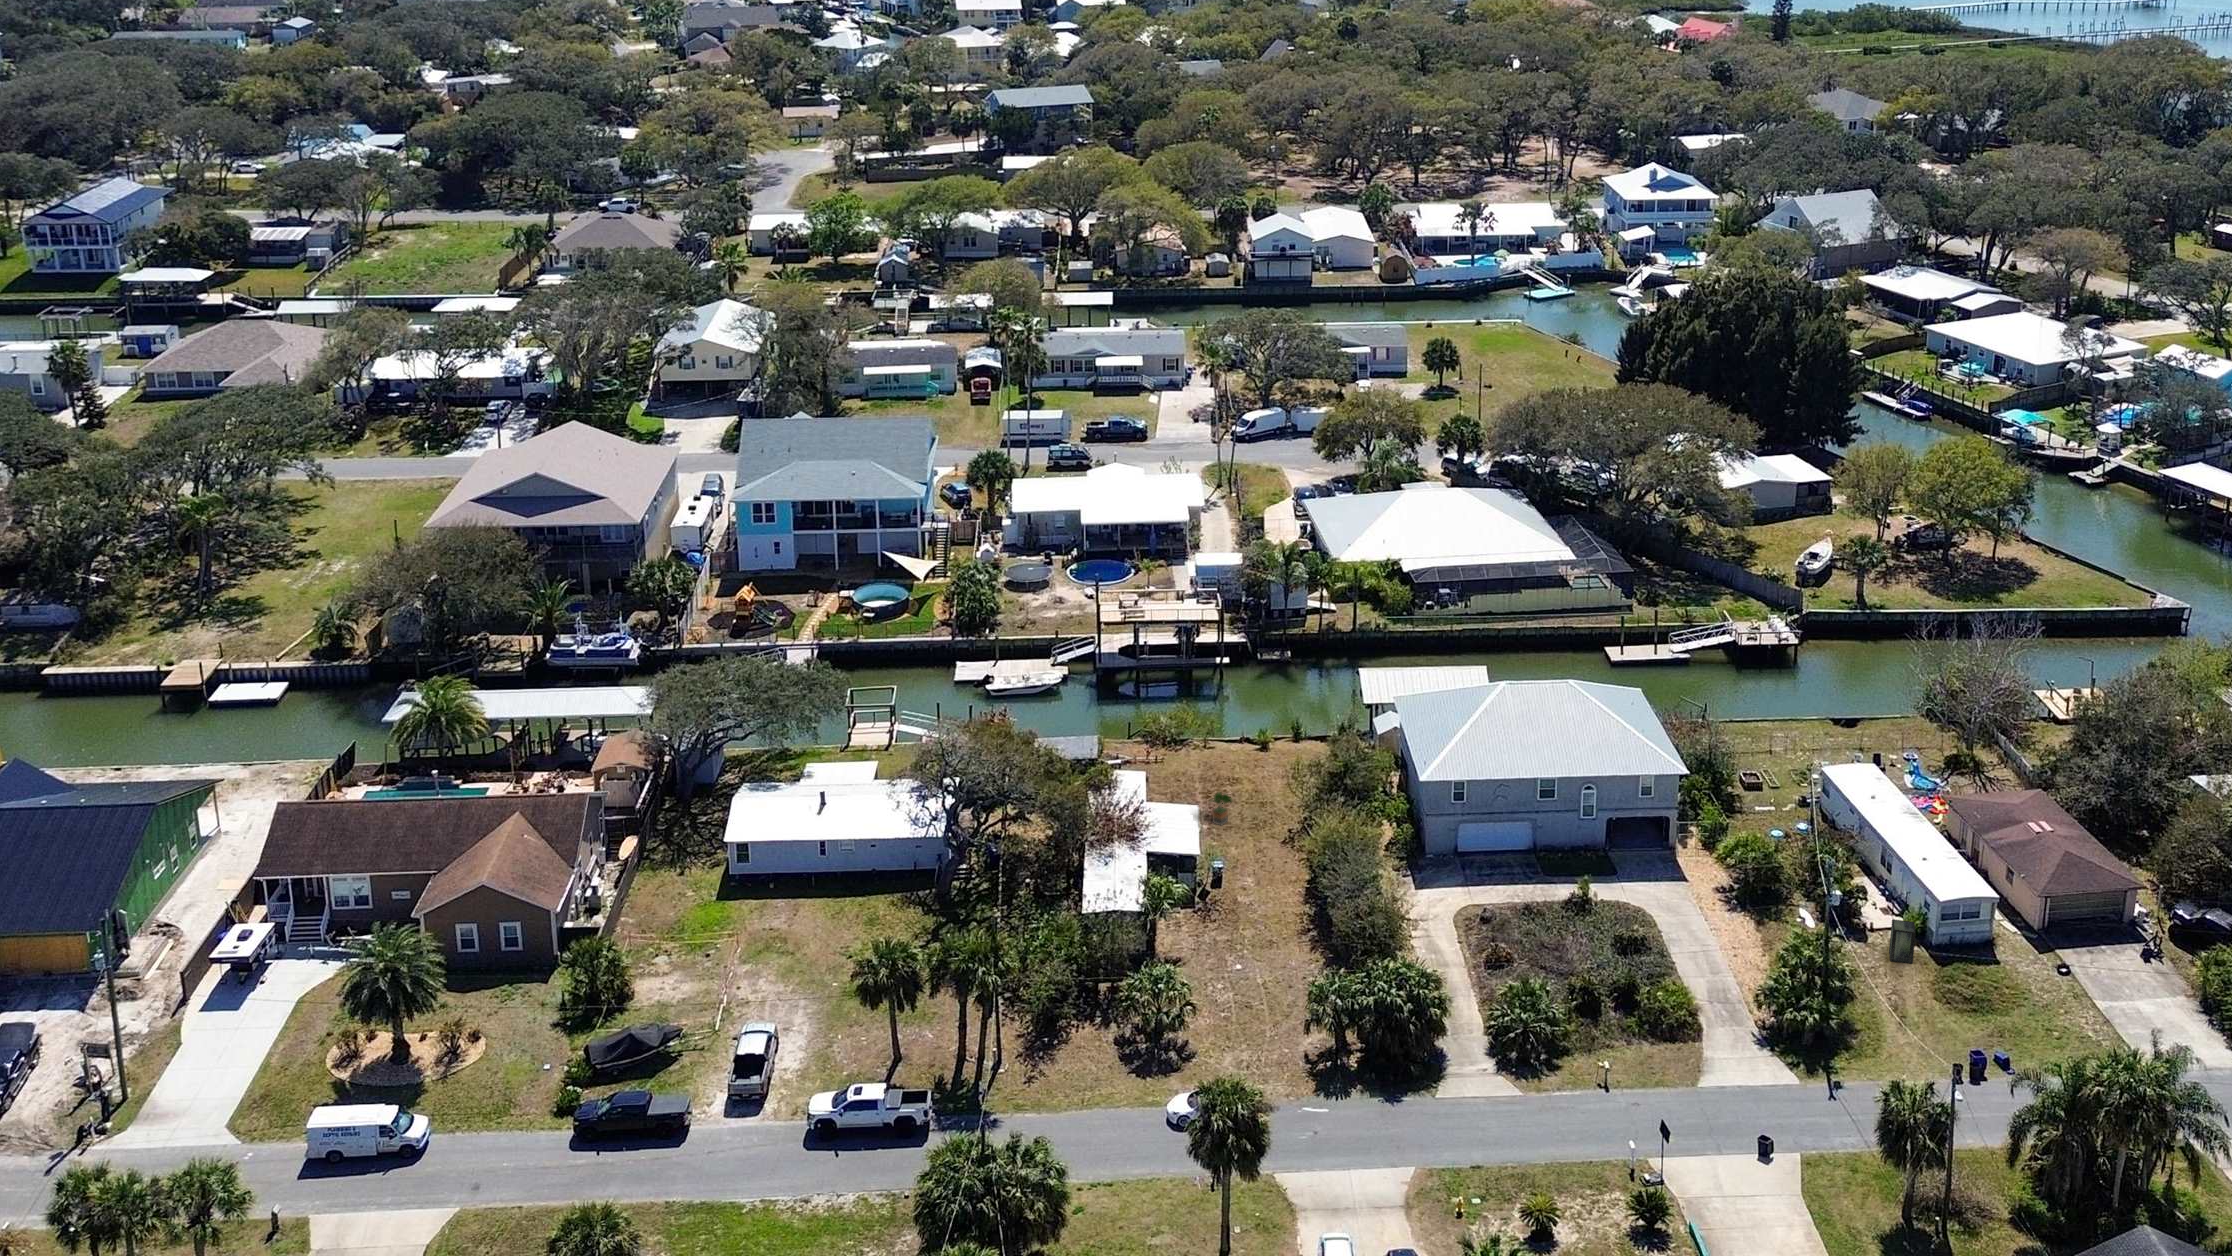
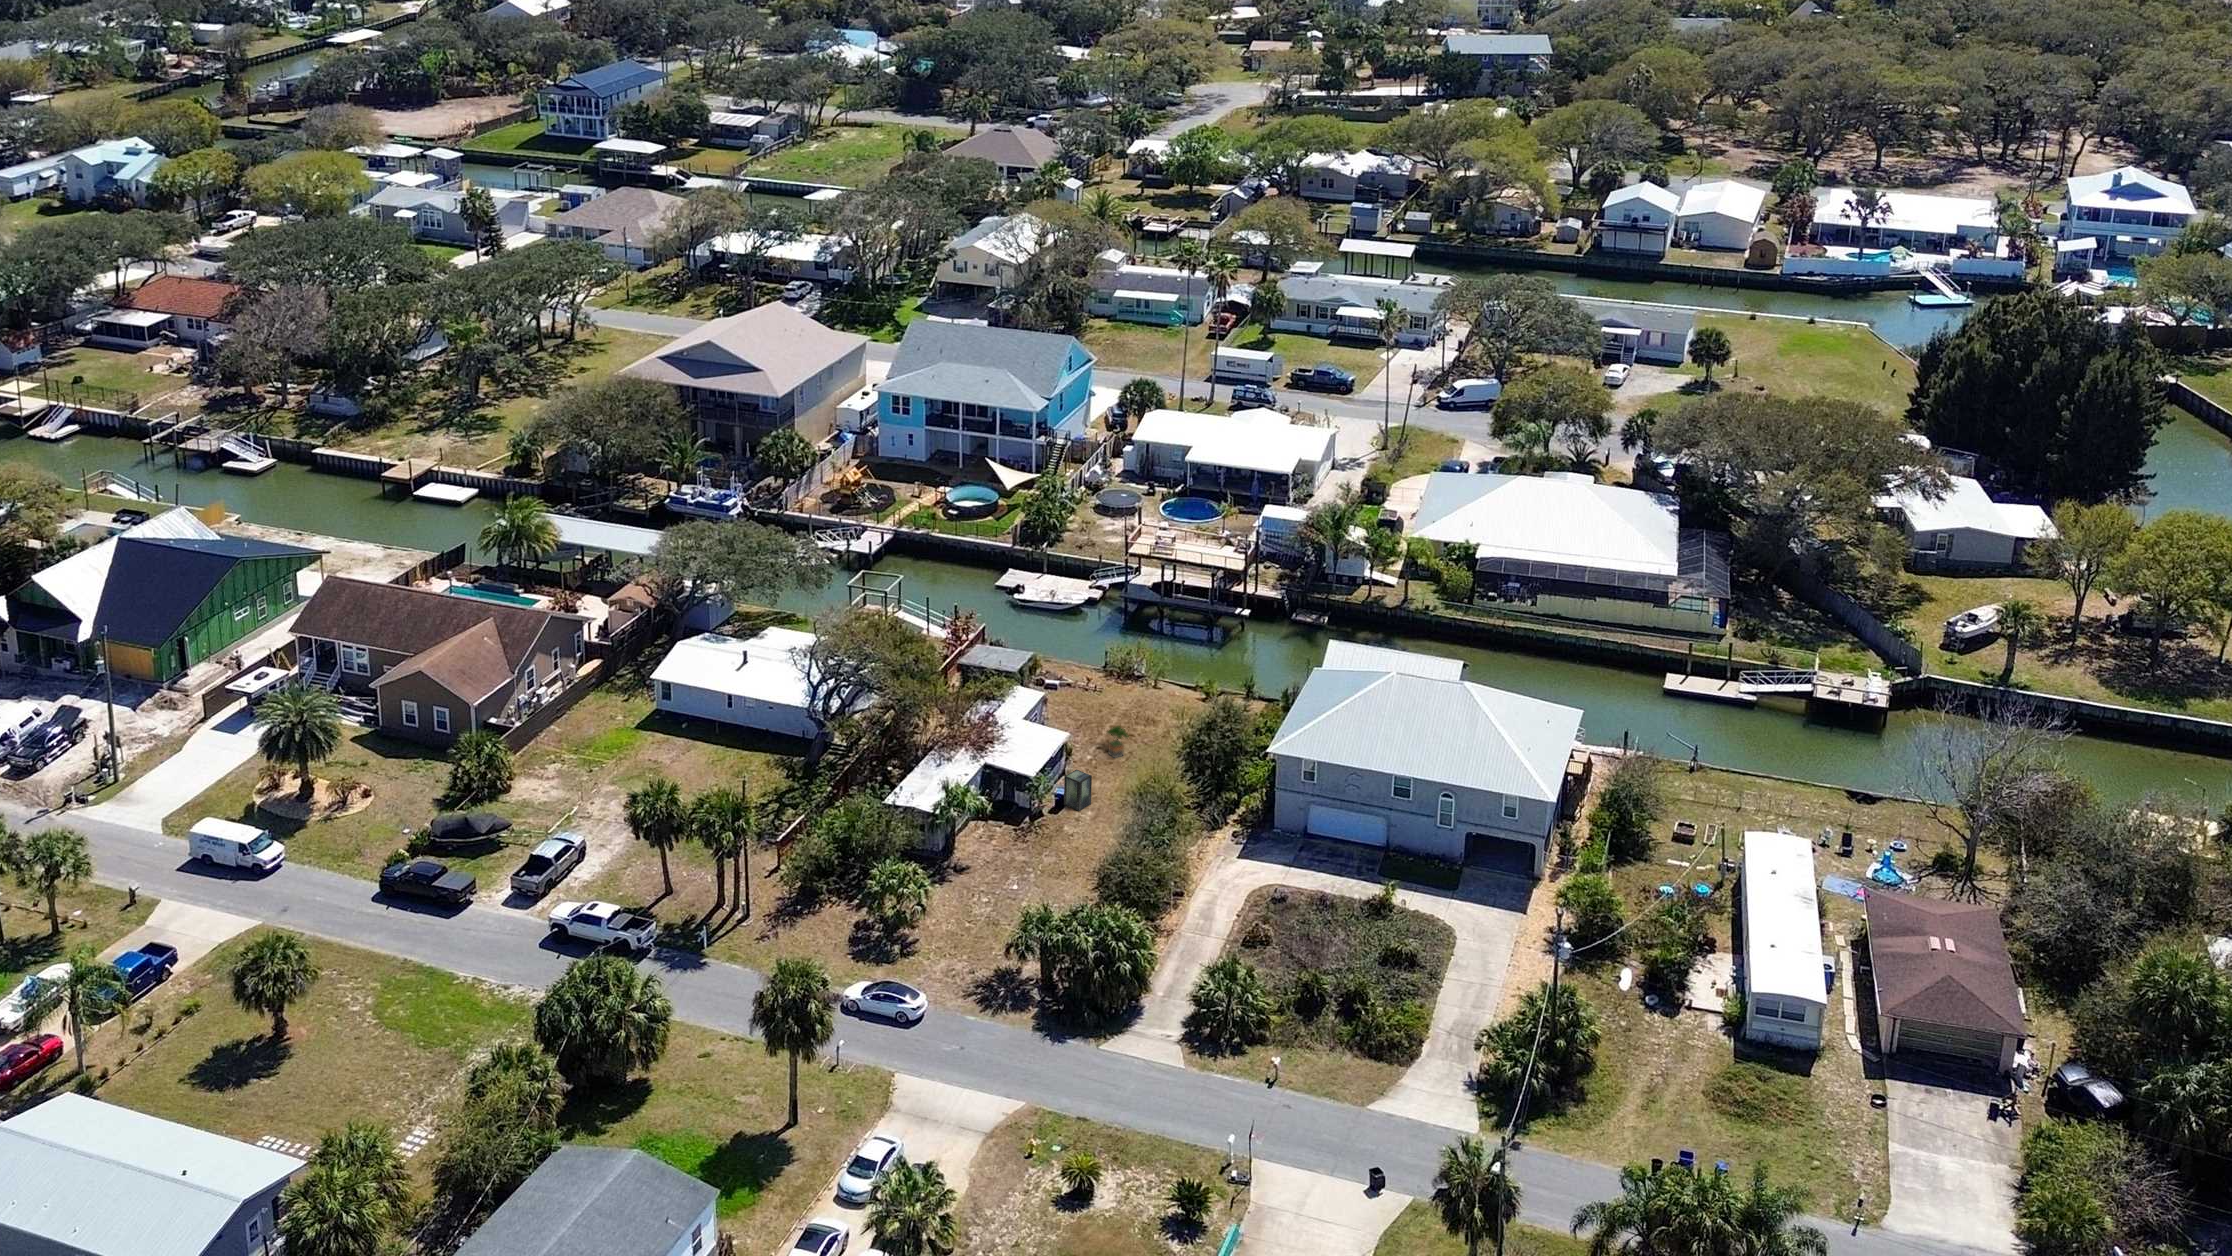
storage box: present [1889,919,1916,964] -> present [1064,770,1092,811]

